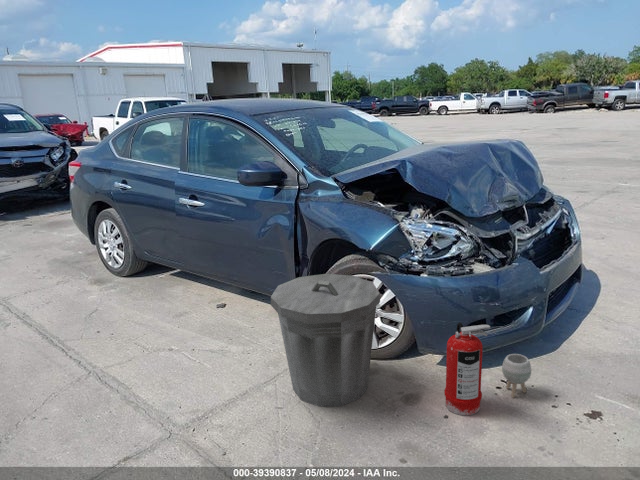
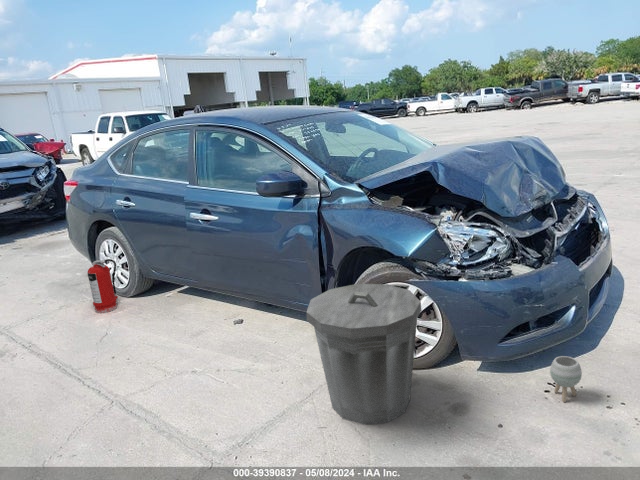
fire extinguisher: present [444,322,490,415] -> present [87,259,118,313]

